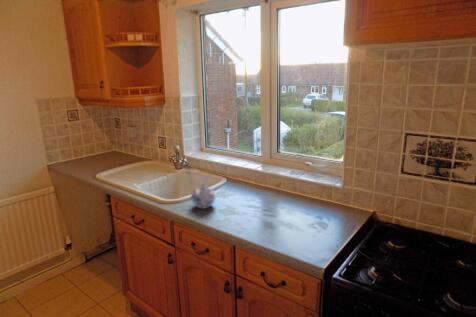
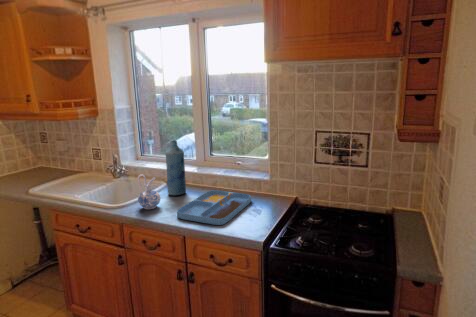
bottle: none [225,135,245,195] -> present [166,141,186,196]
tray: none [229,193,317,238] -> present [177,190,251,225]

